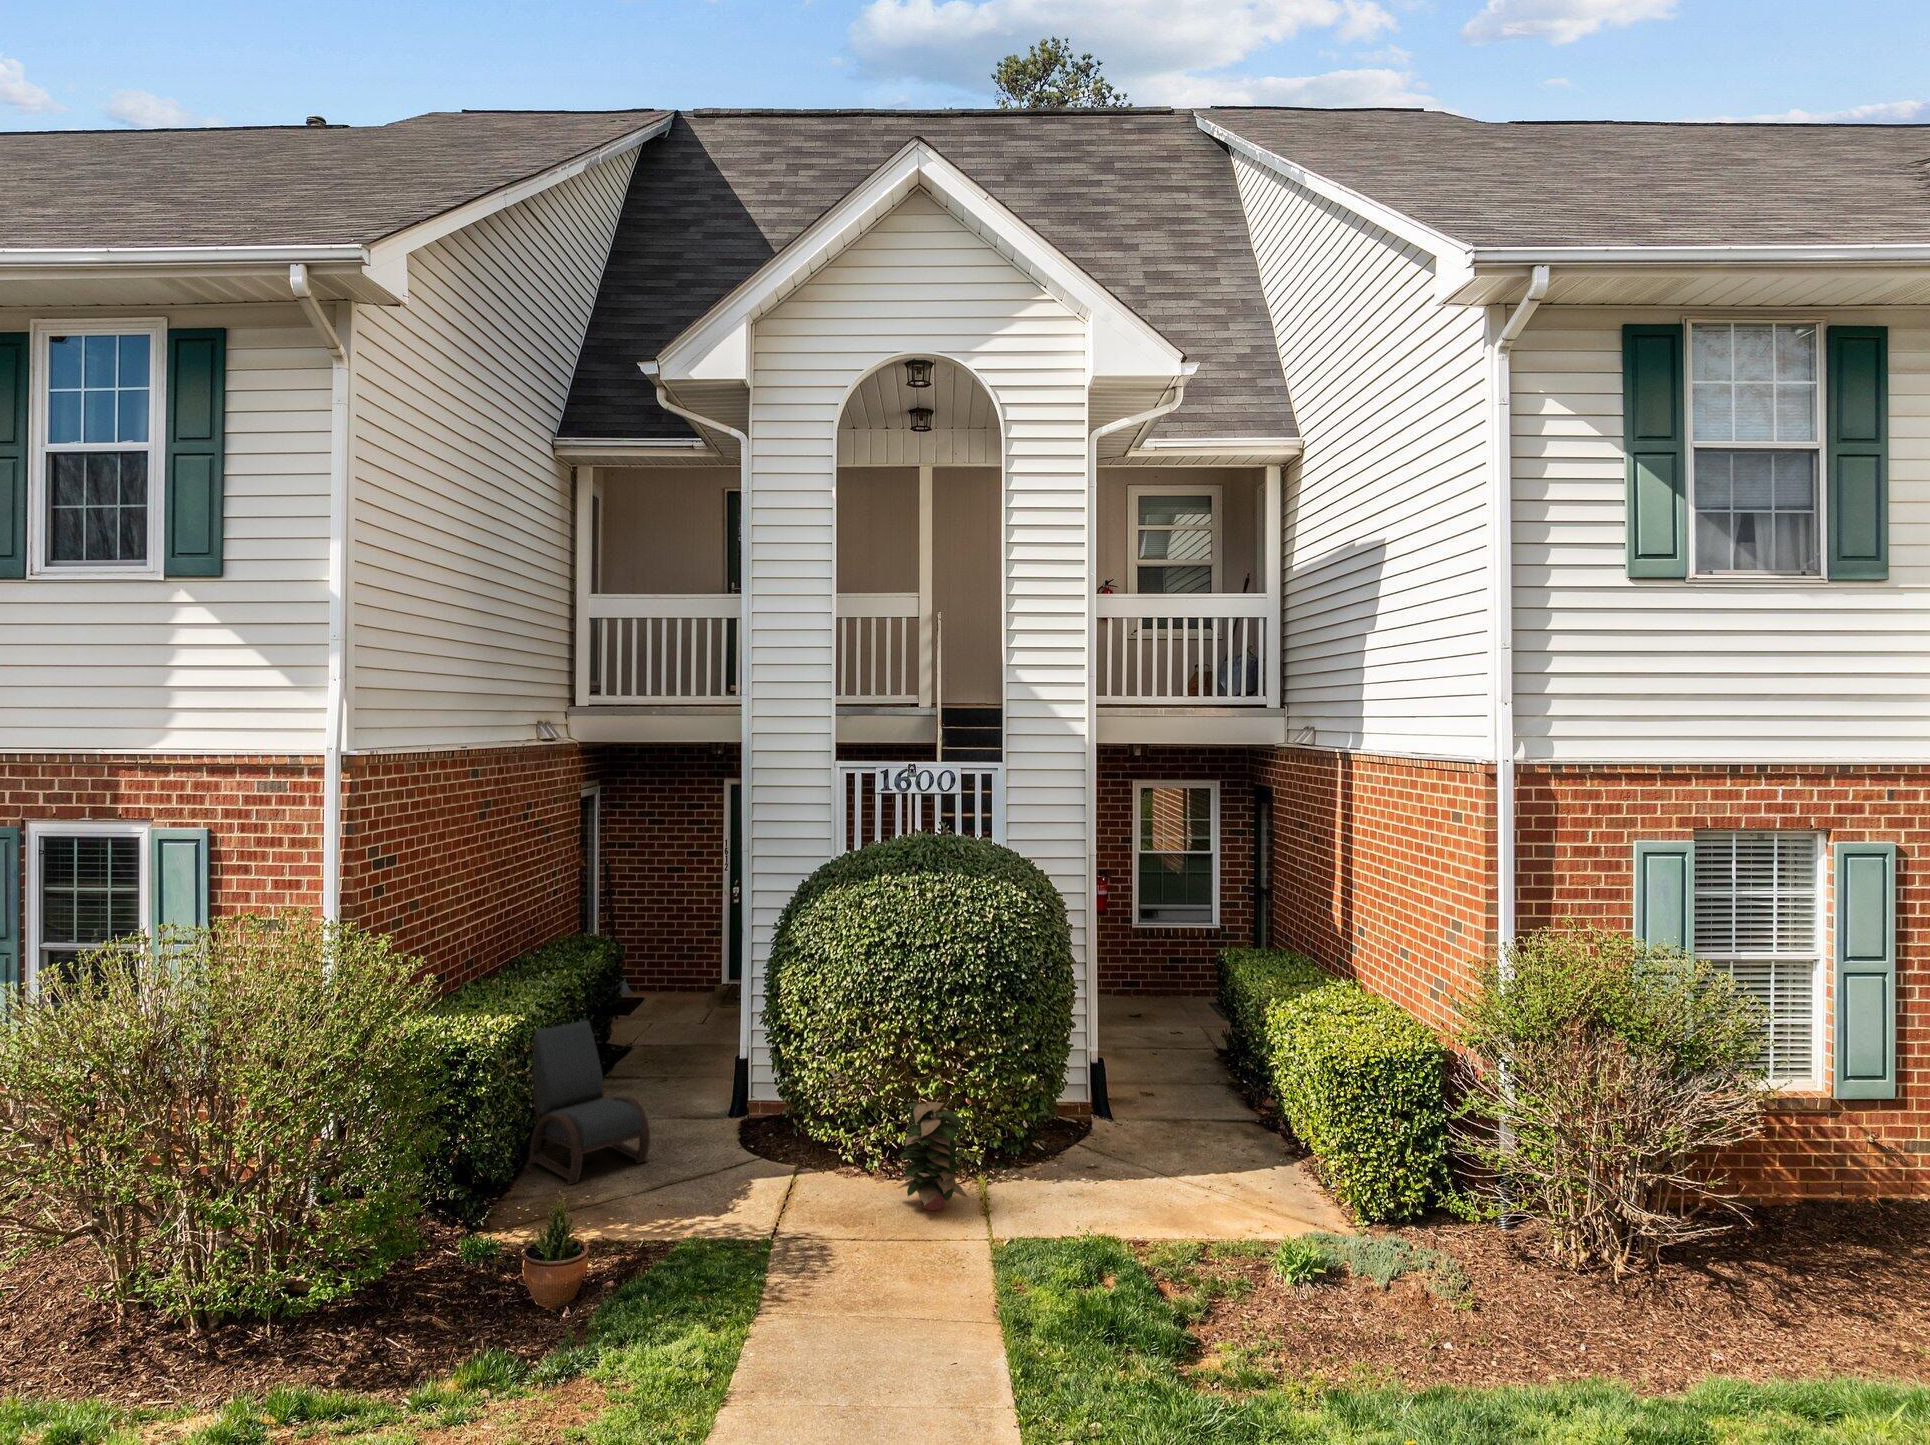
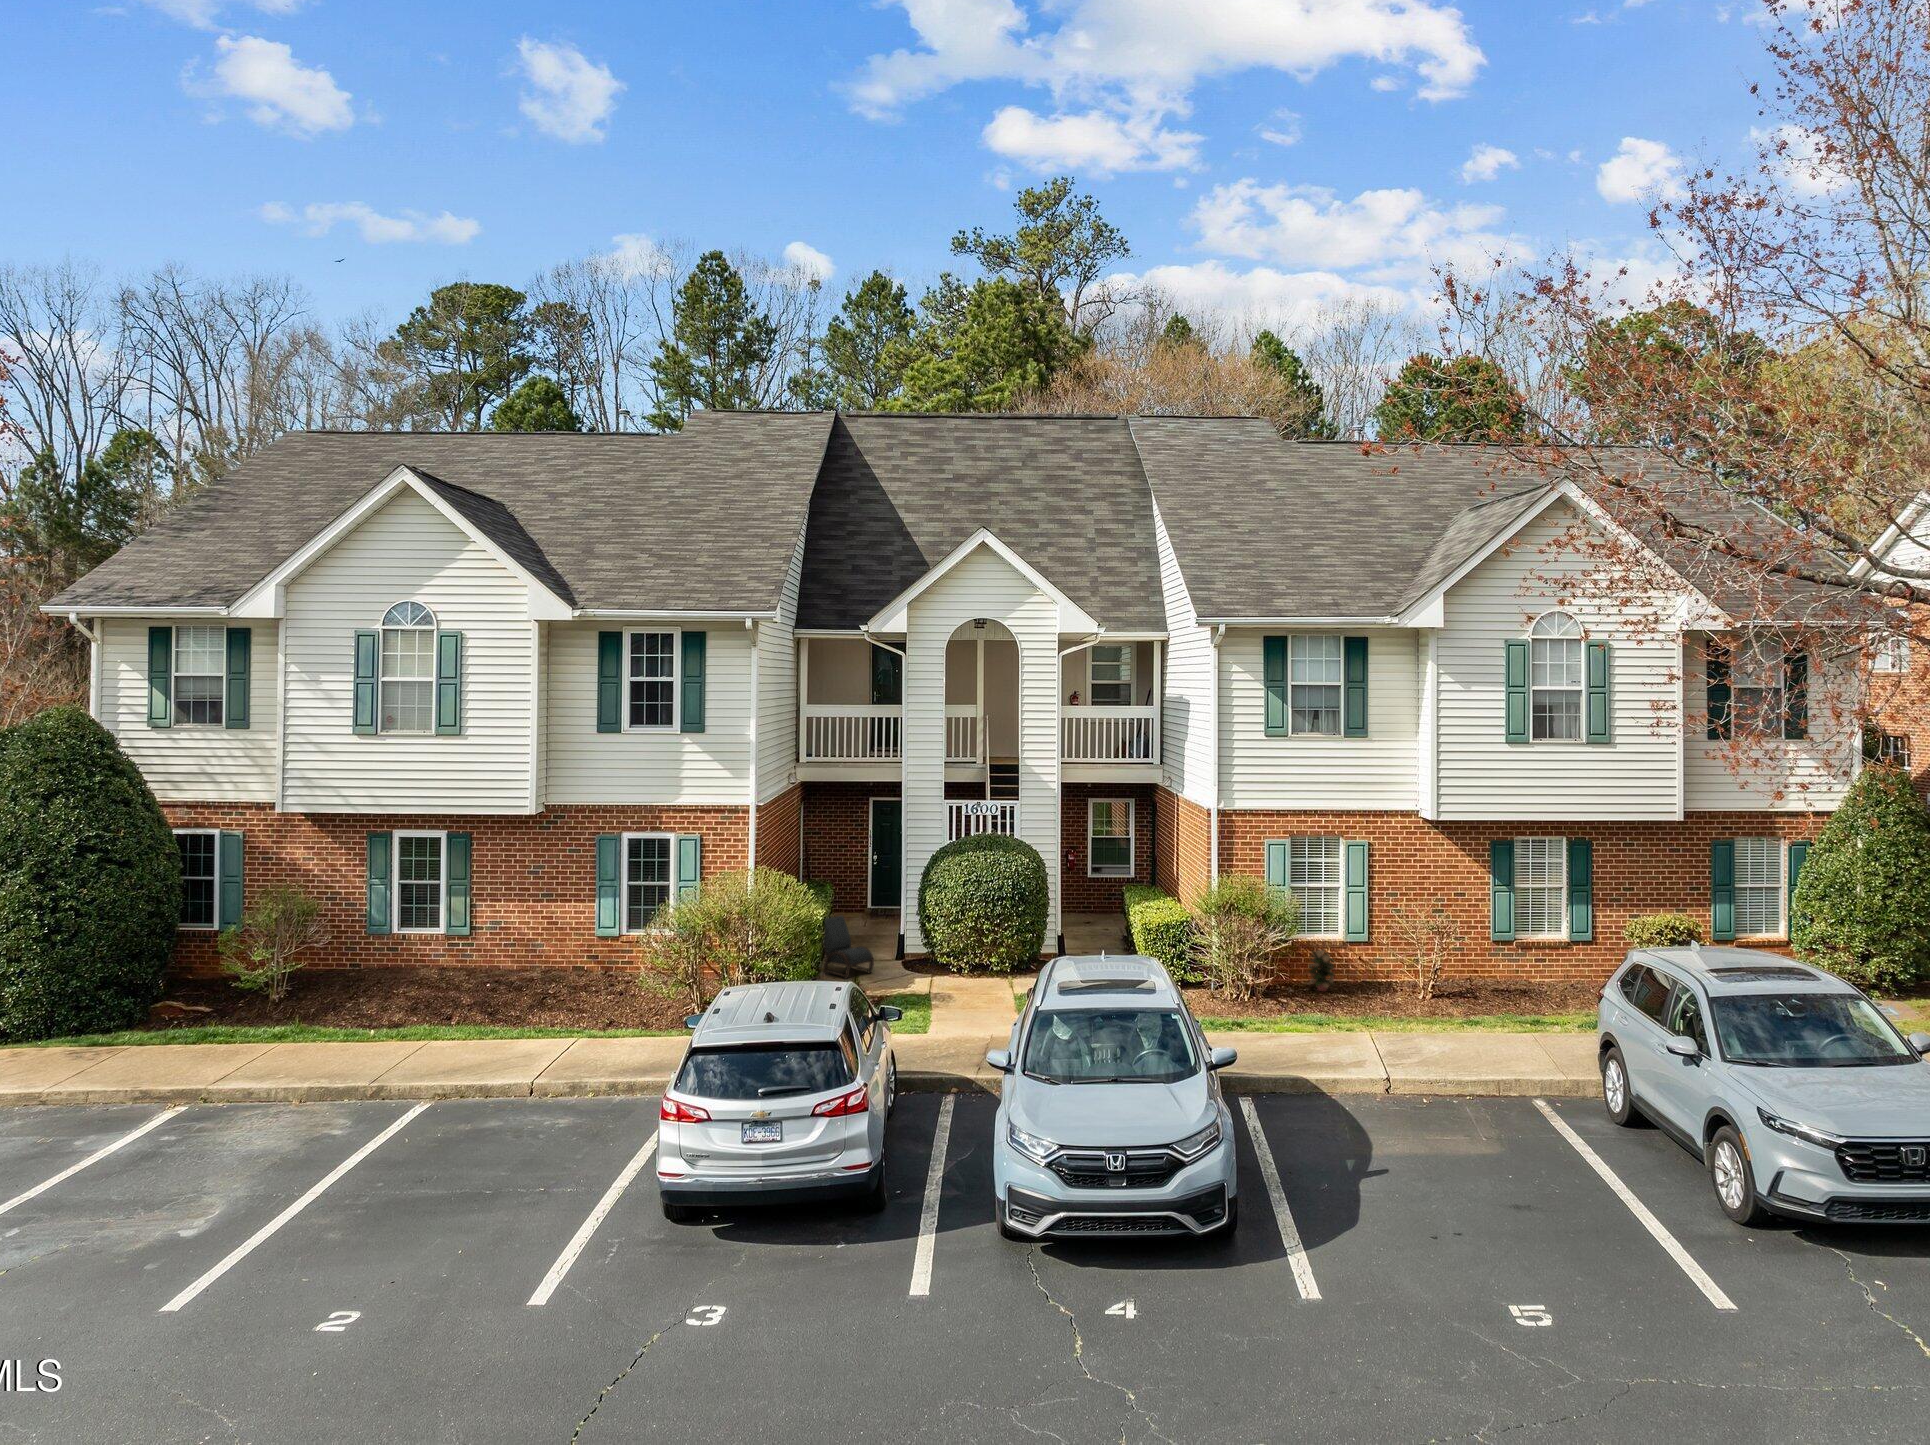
decorative plant: present [898,1102,967,1210] -> present [1309,949,1334,991]

